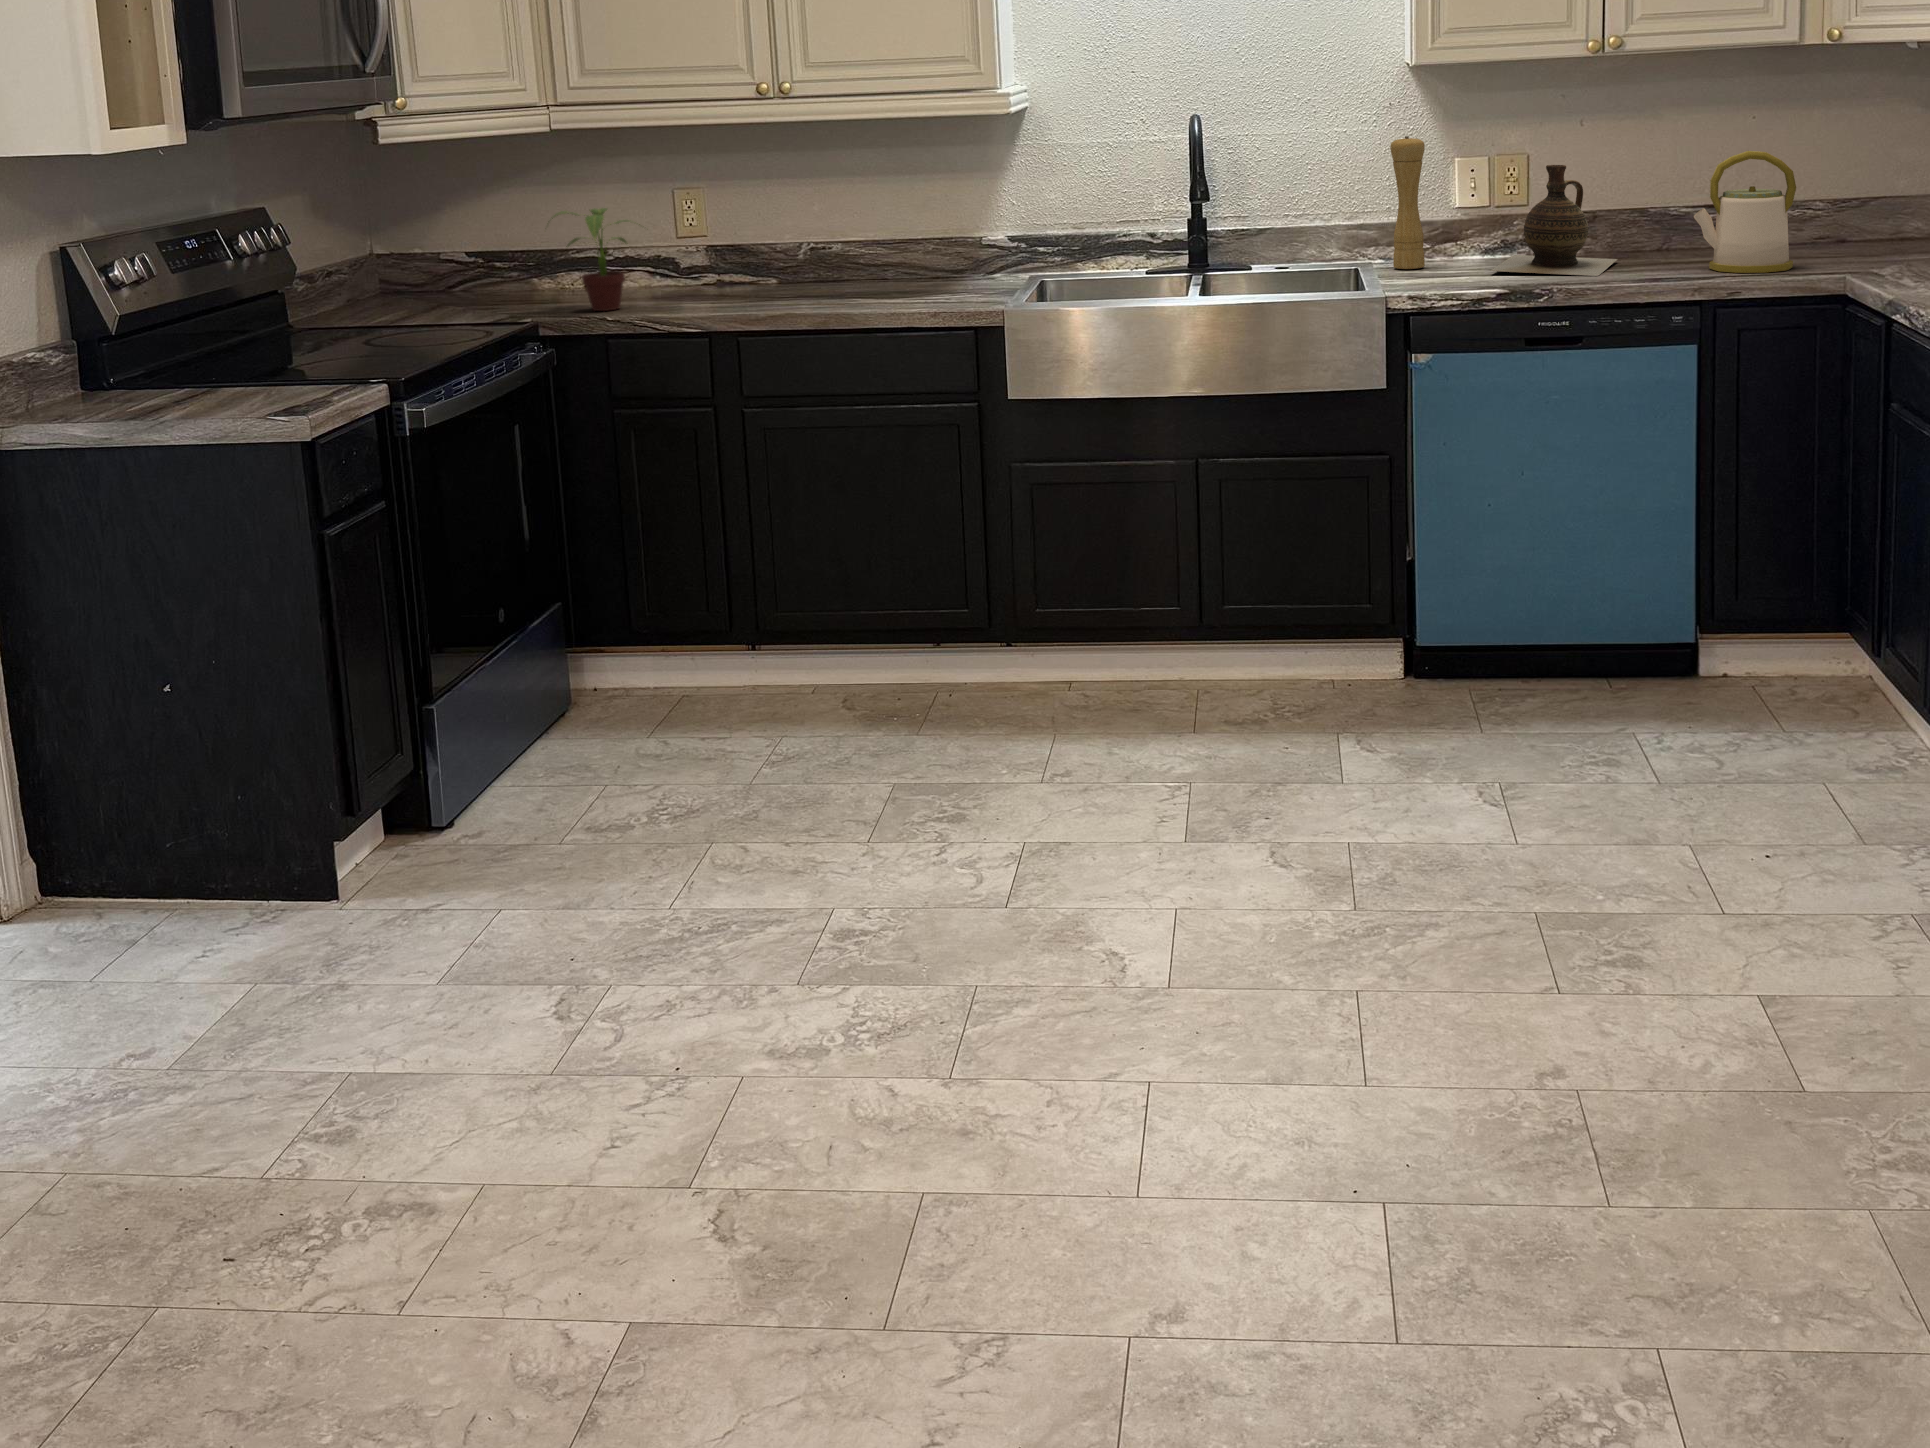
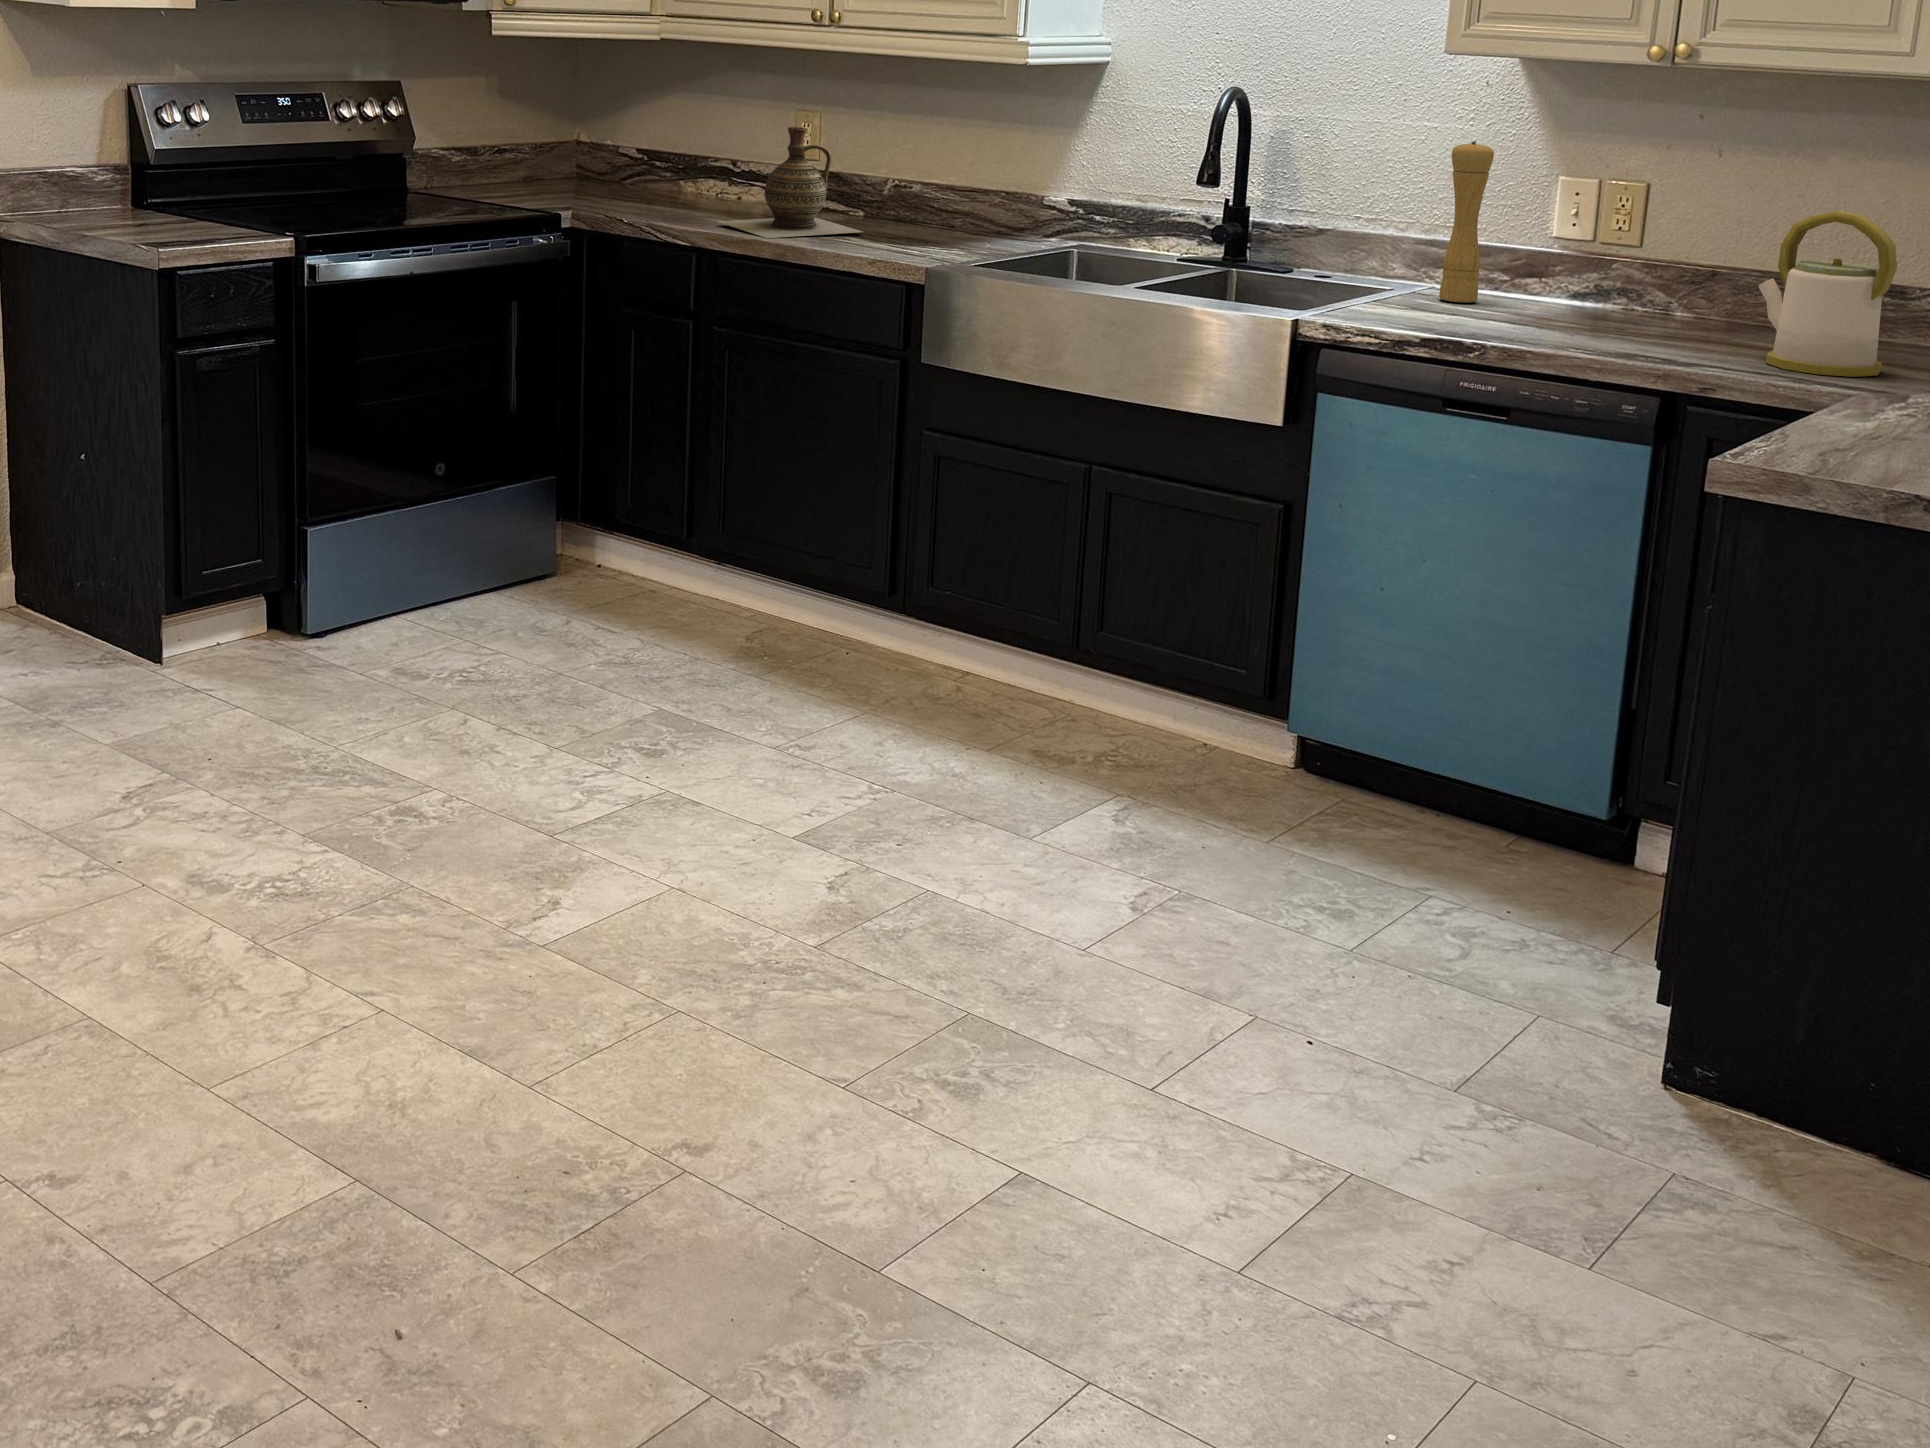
ceramic jug: present [1490,165,1617,276] -> present [717,127,863,238]
potted plant: present [552,208,640,311] -> none [622,115,713,215]

